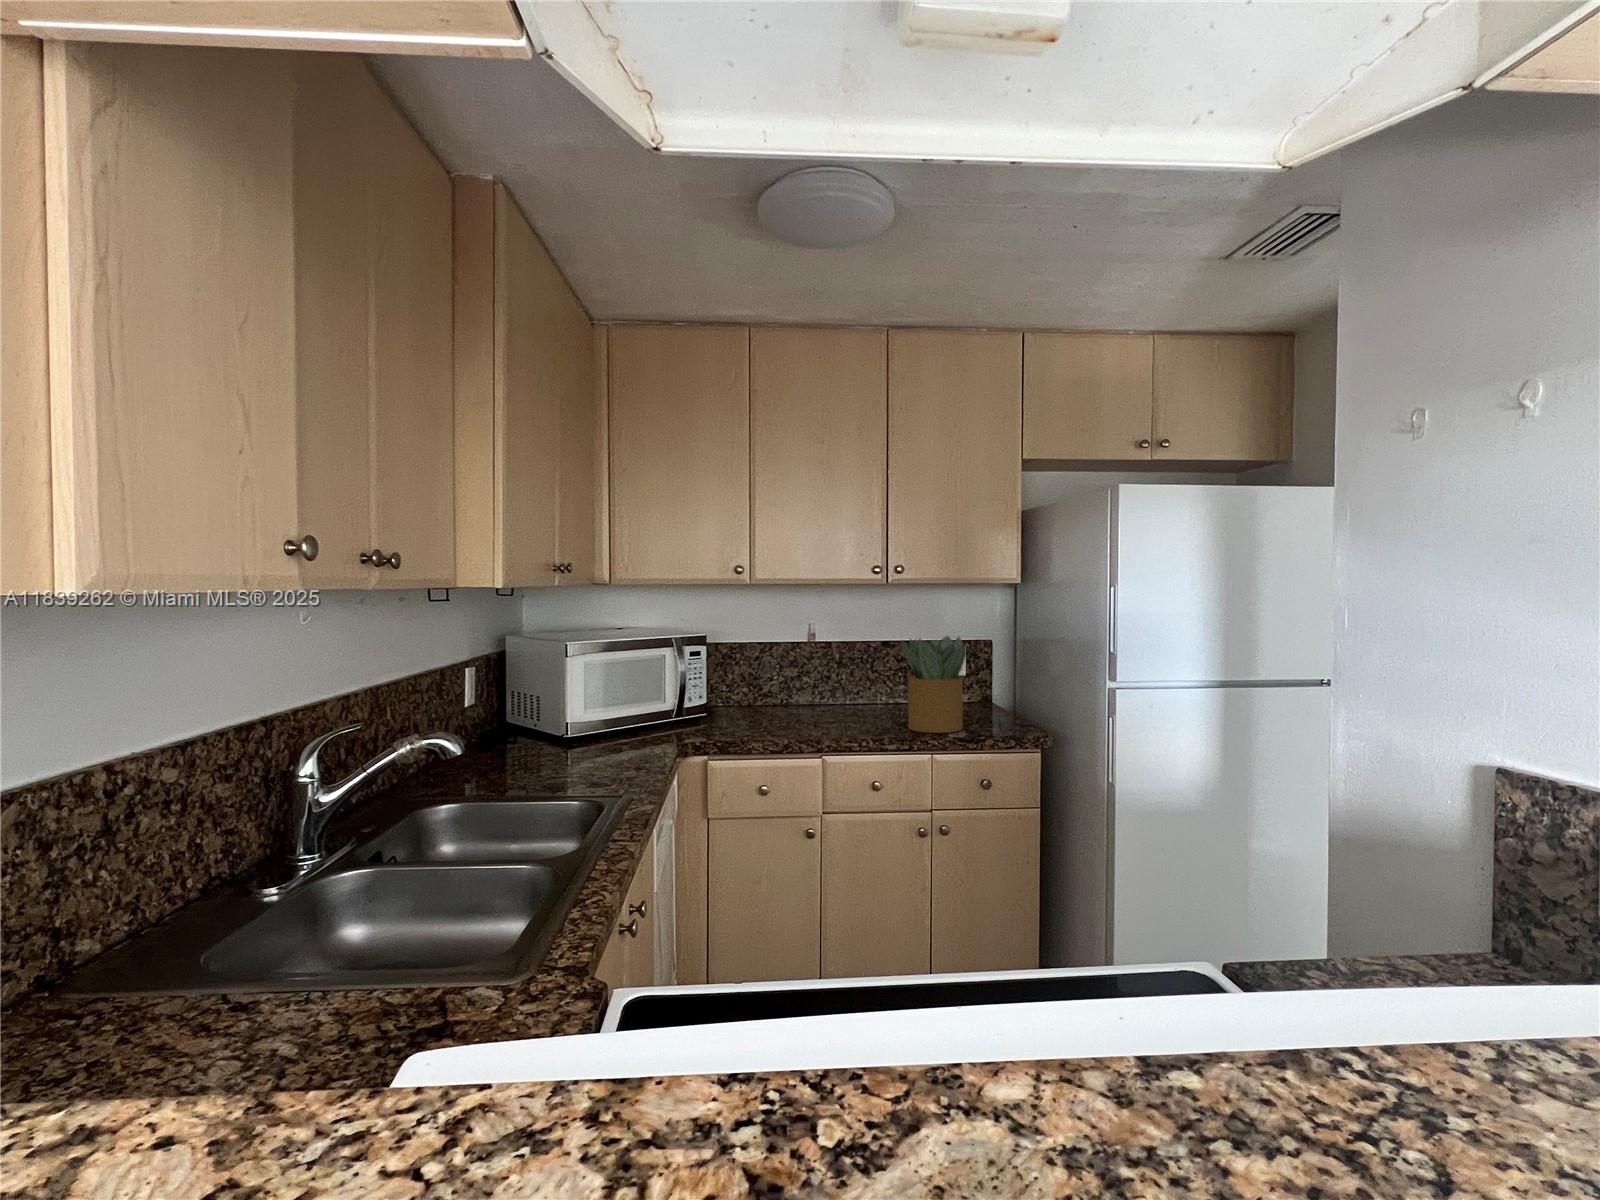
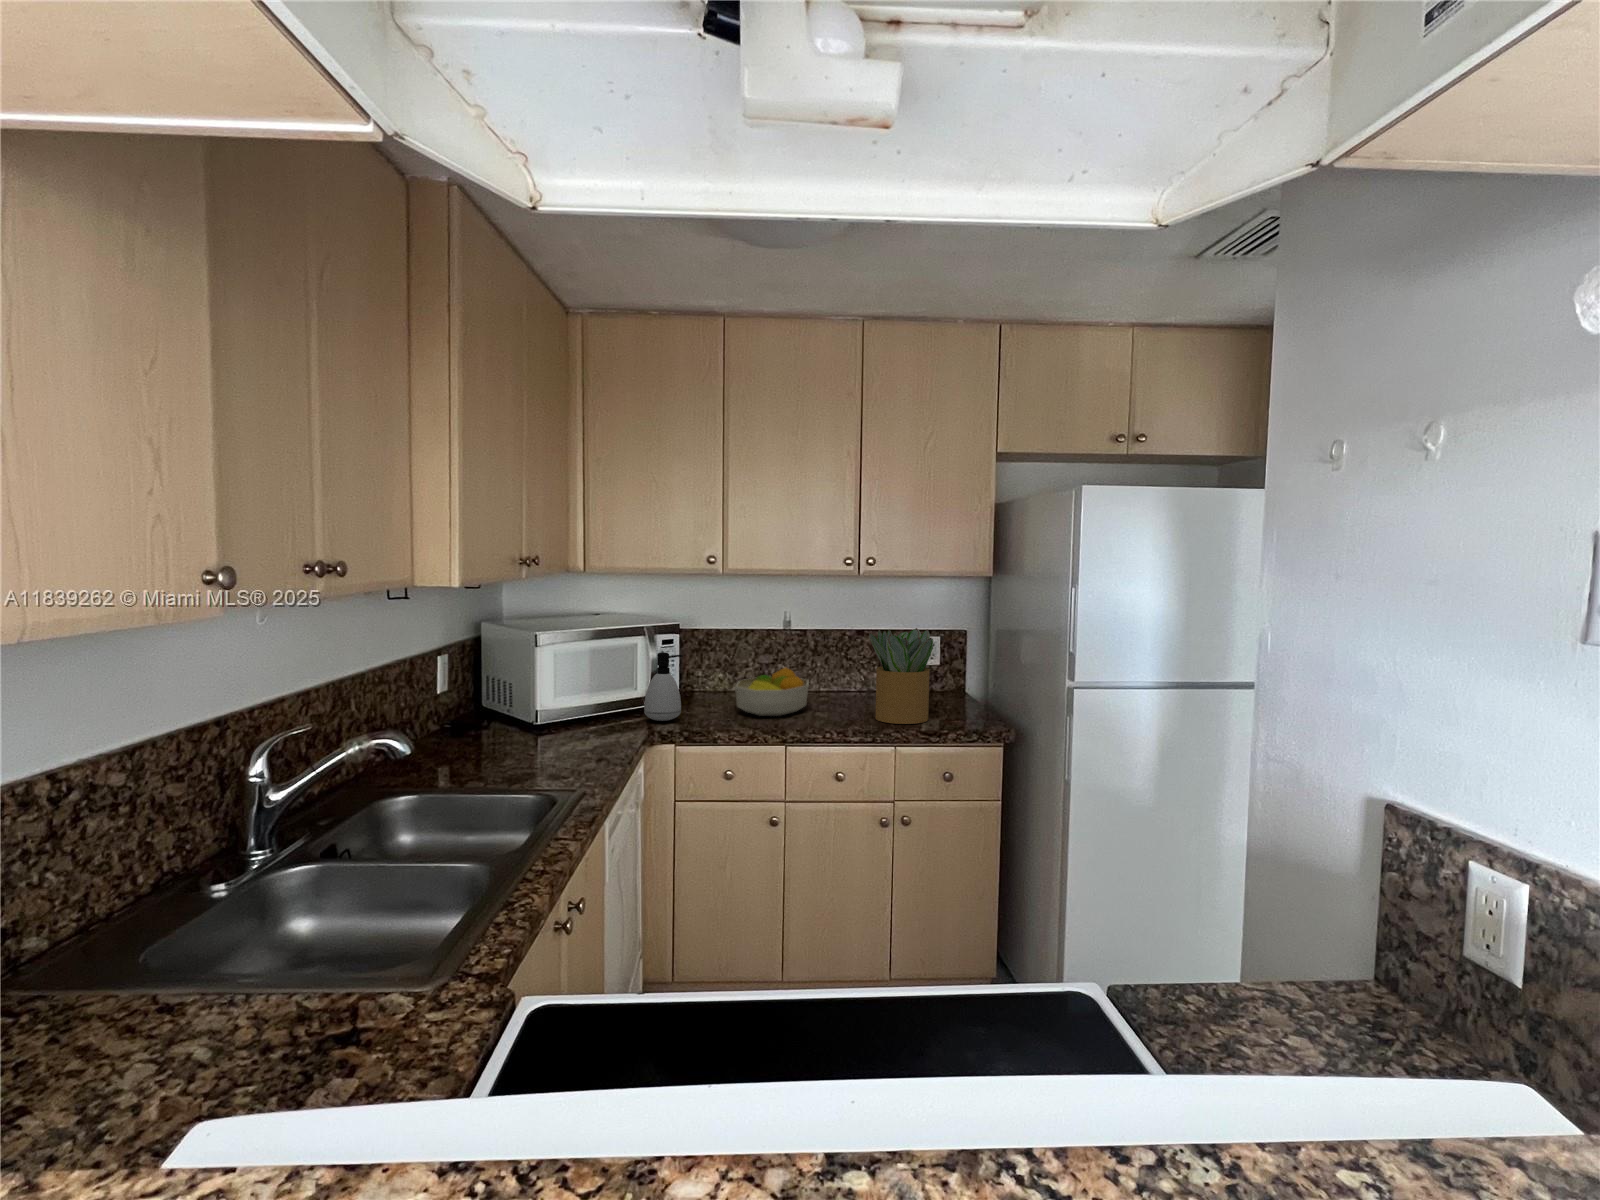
soap dispenser: none [672,663,711,733] -> present [644,652,683,721]
fruit bowl: none [763,678,838,728] -> present [735,668,809,716]

